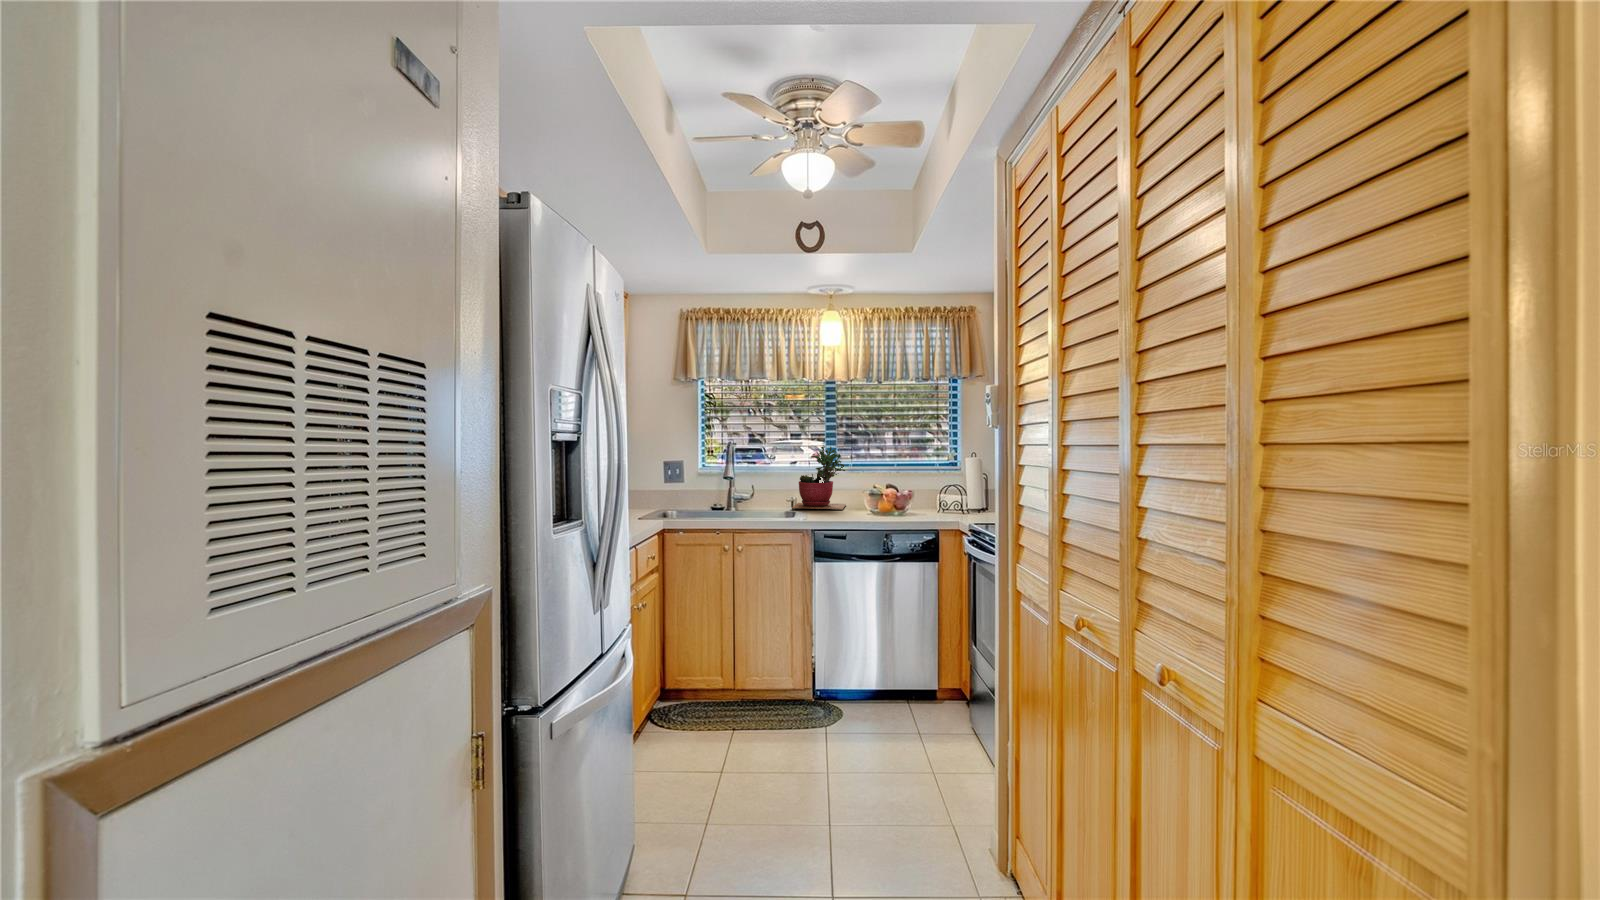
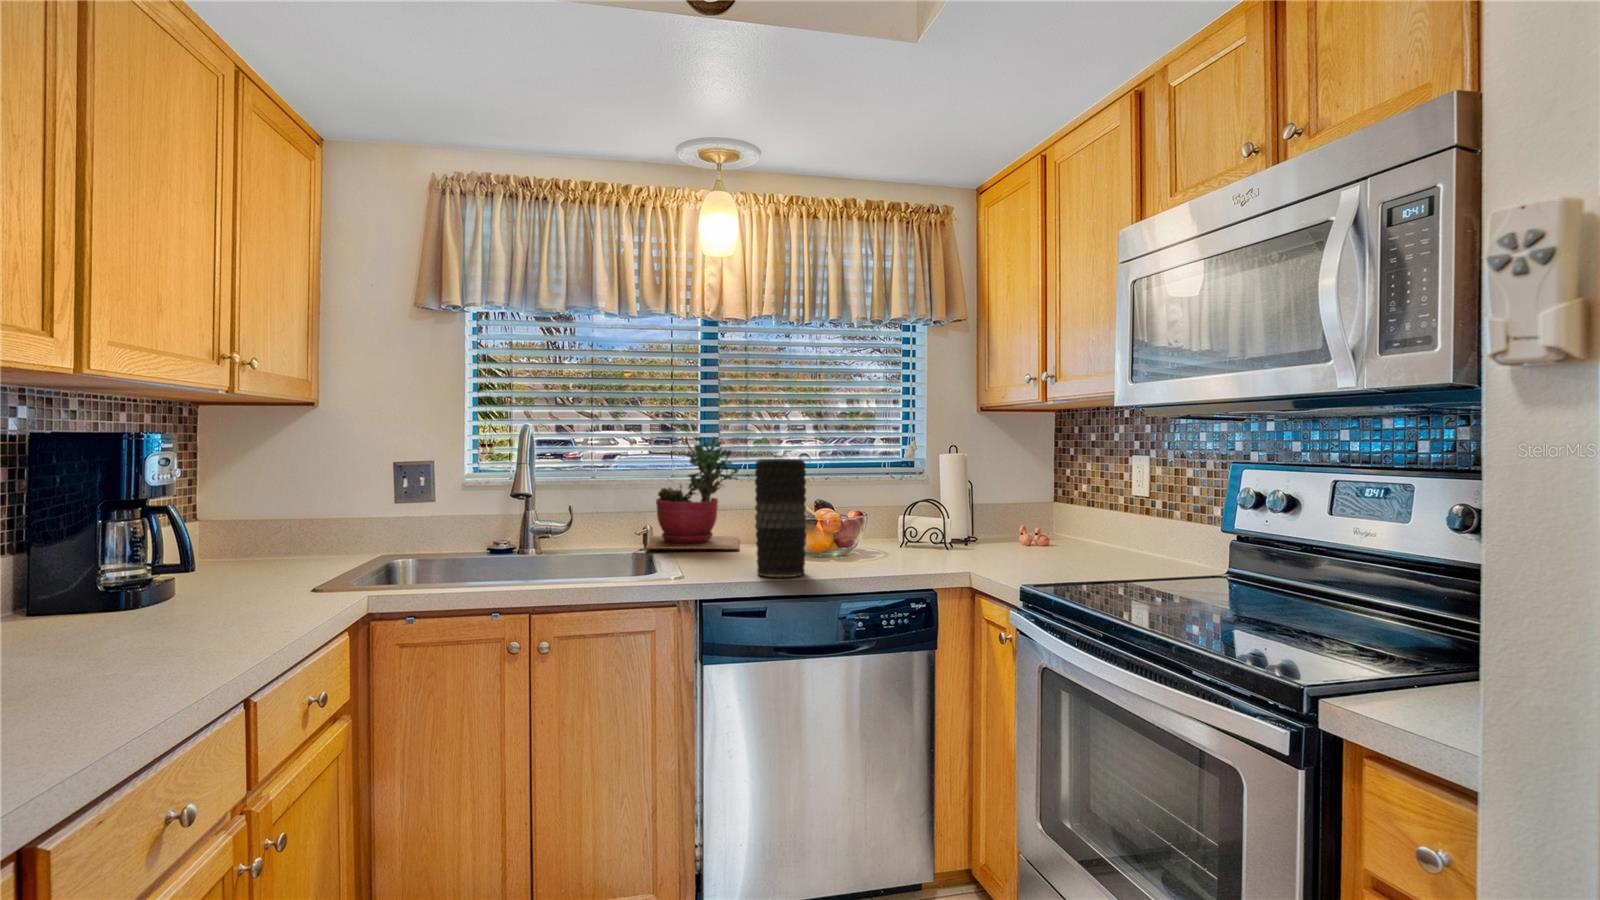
vase: none [843,460,870,521] -> present [755,459,806,577]

